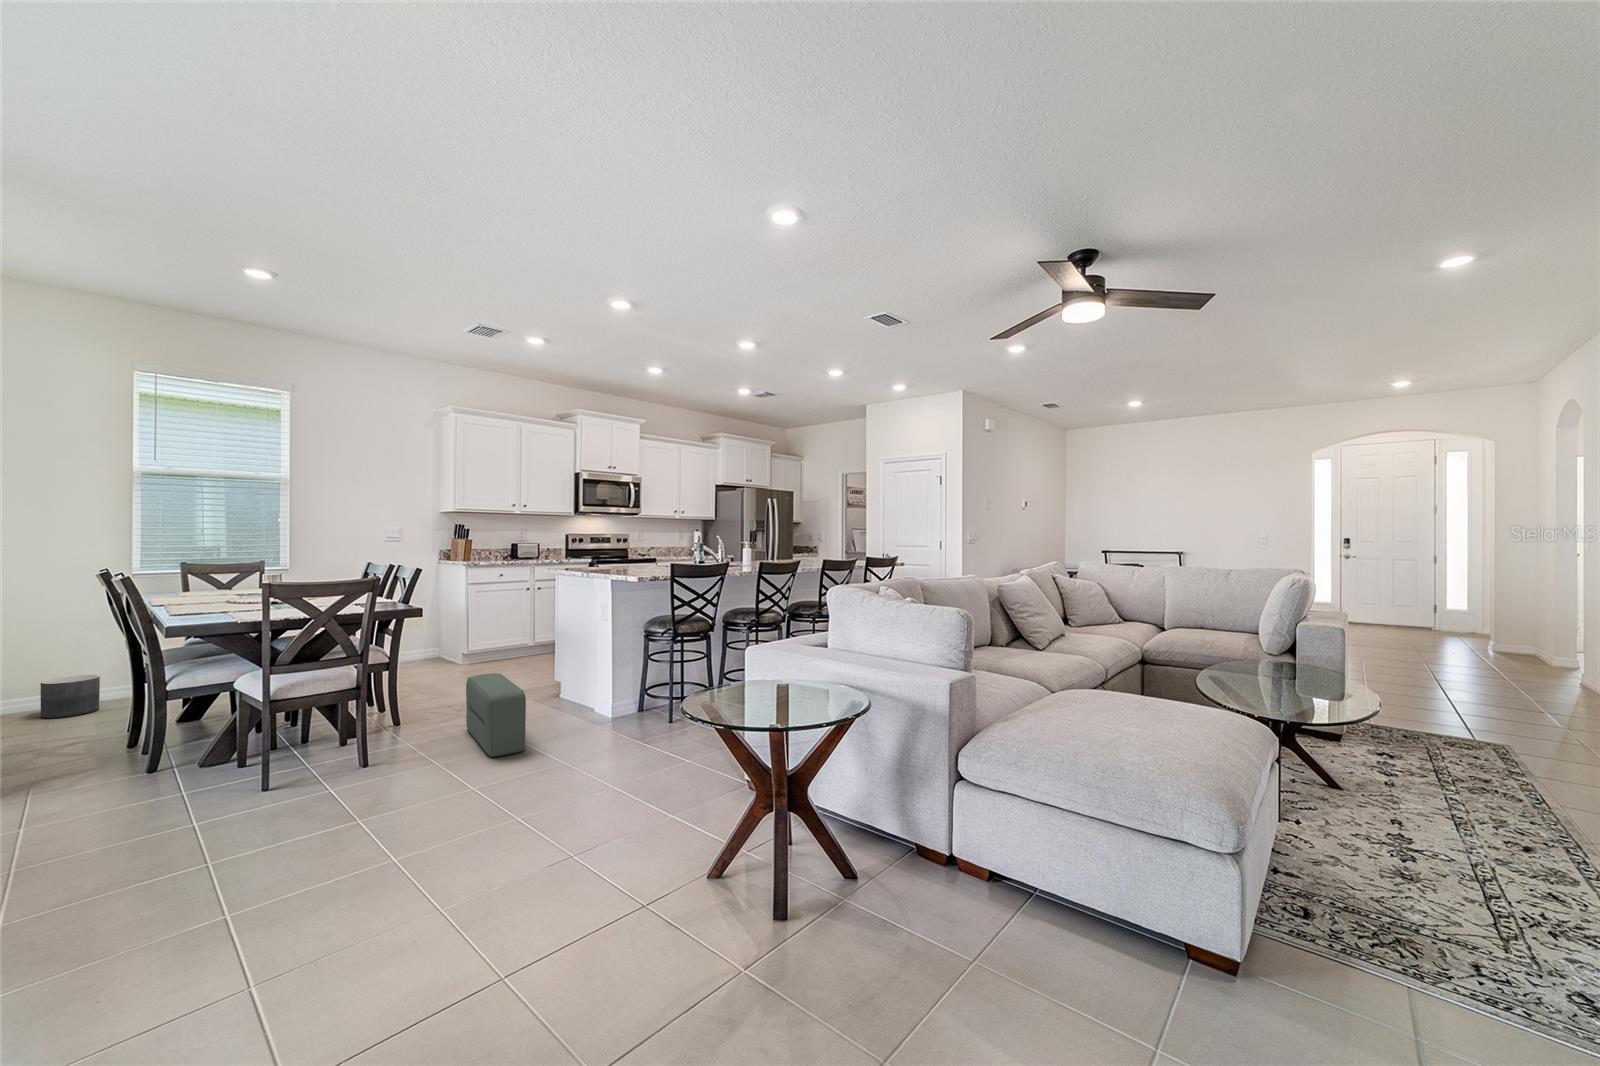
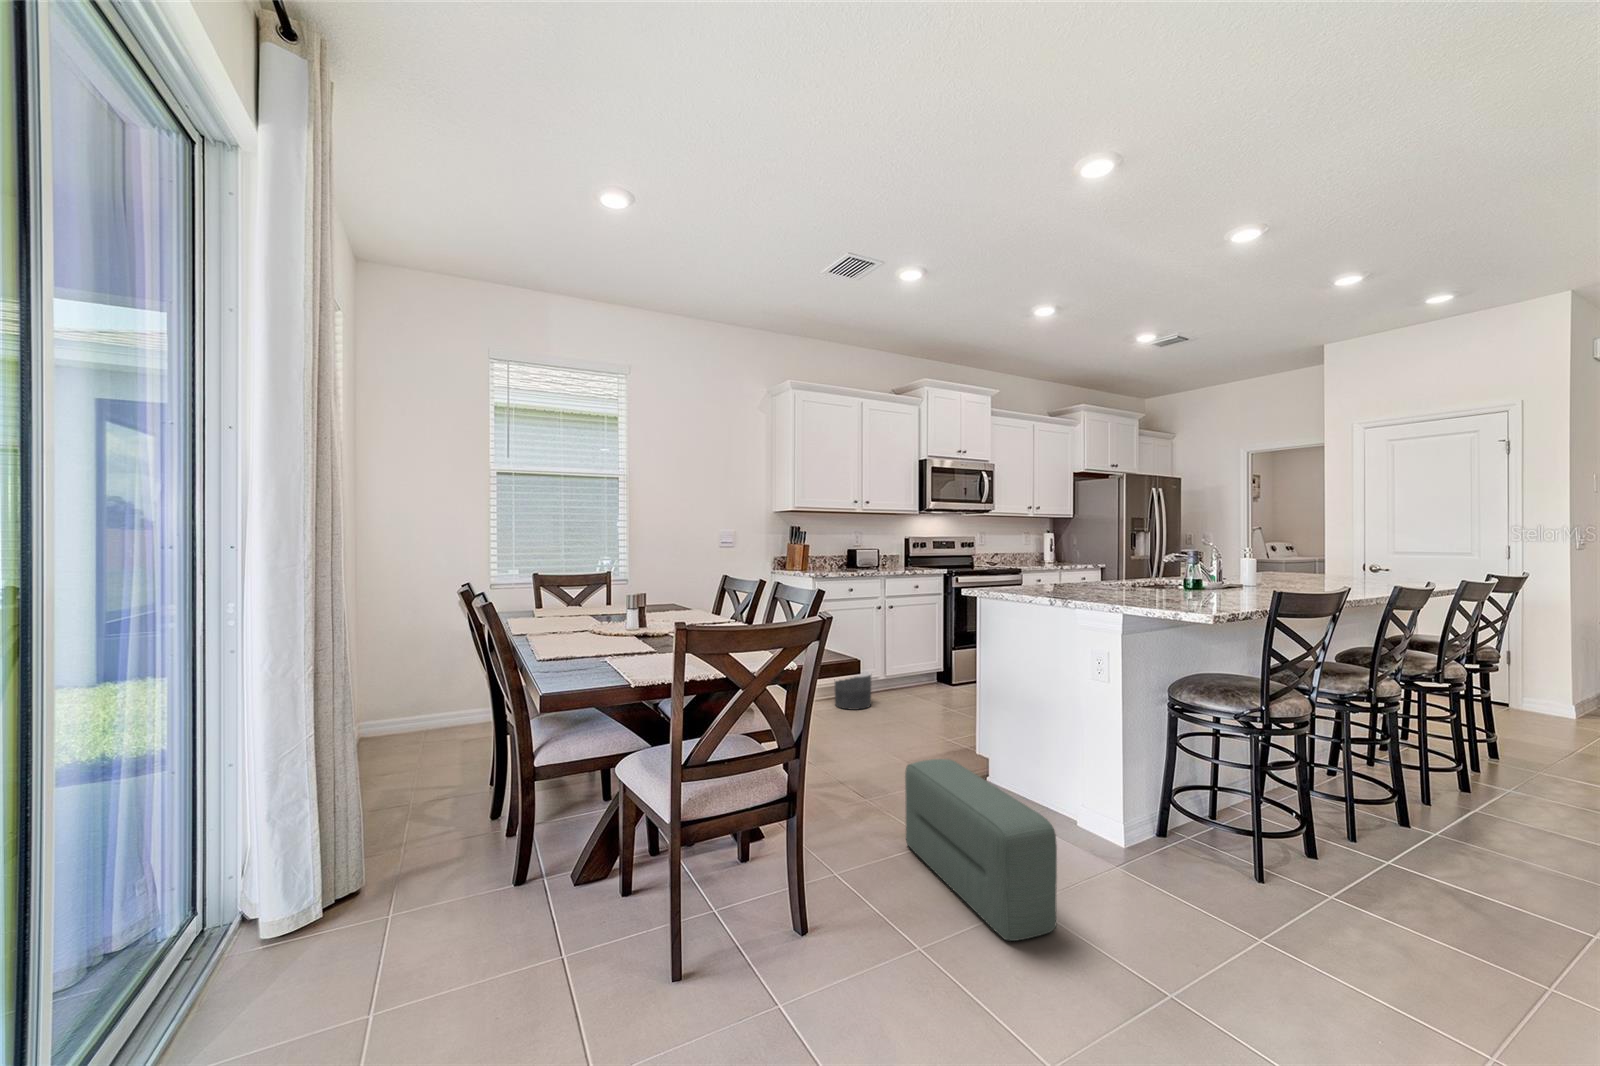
planter: present [41,675,100,718] -> present [835,671,871,710]

